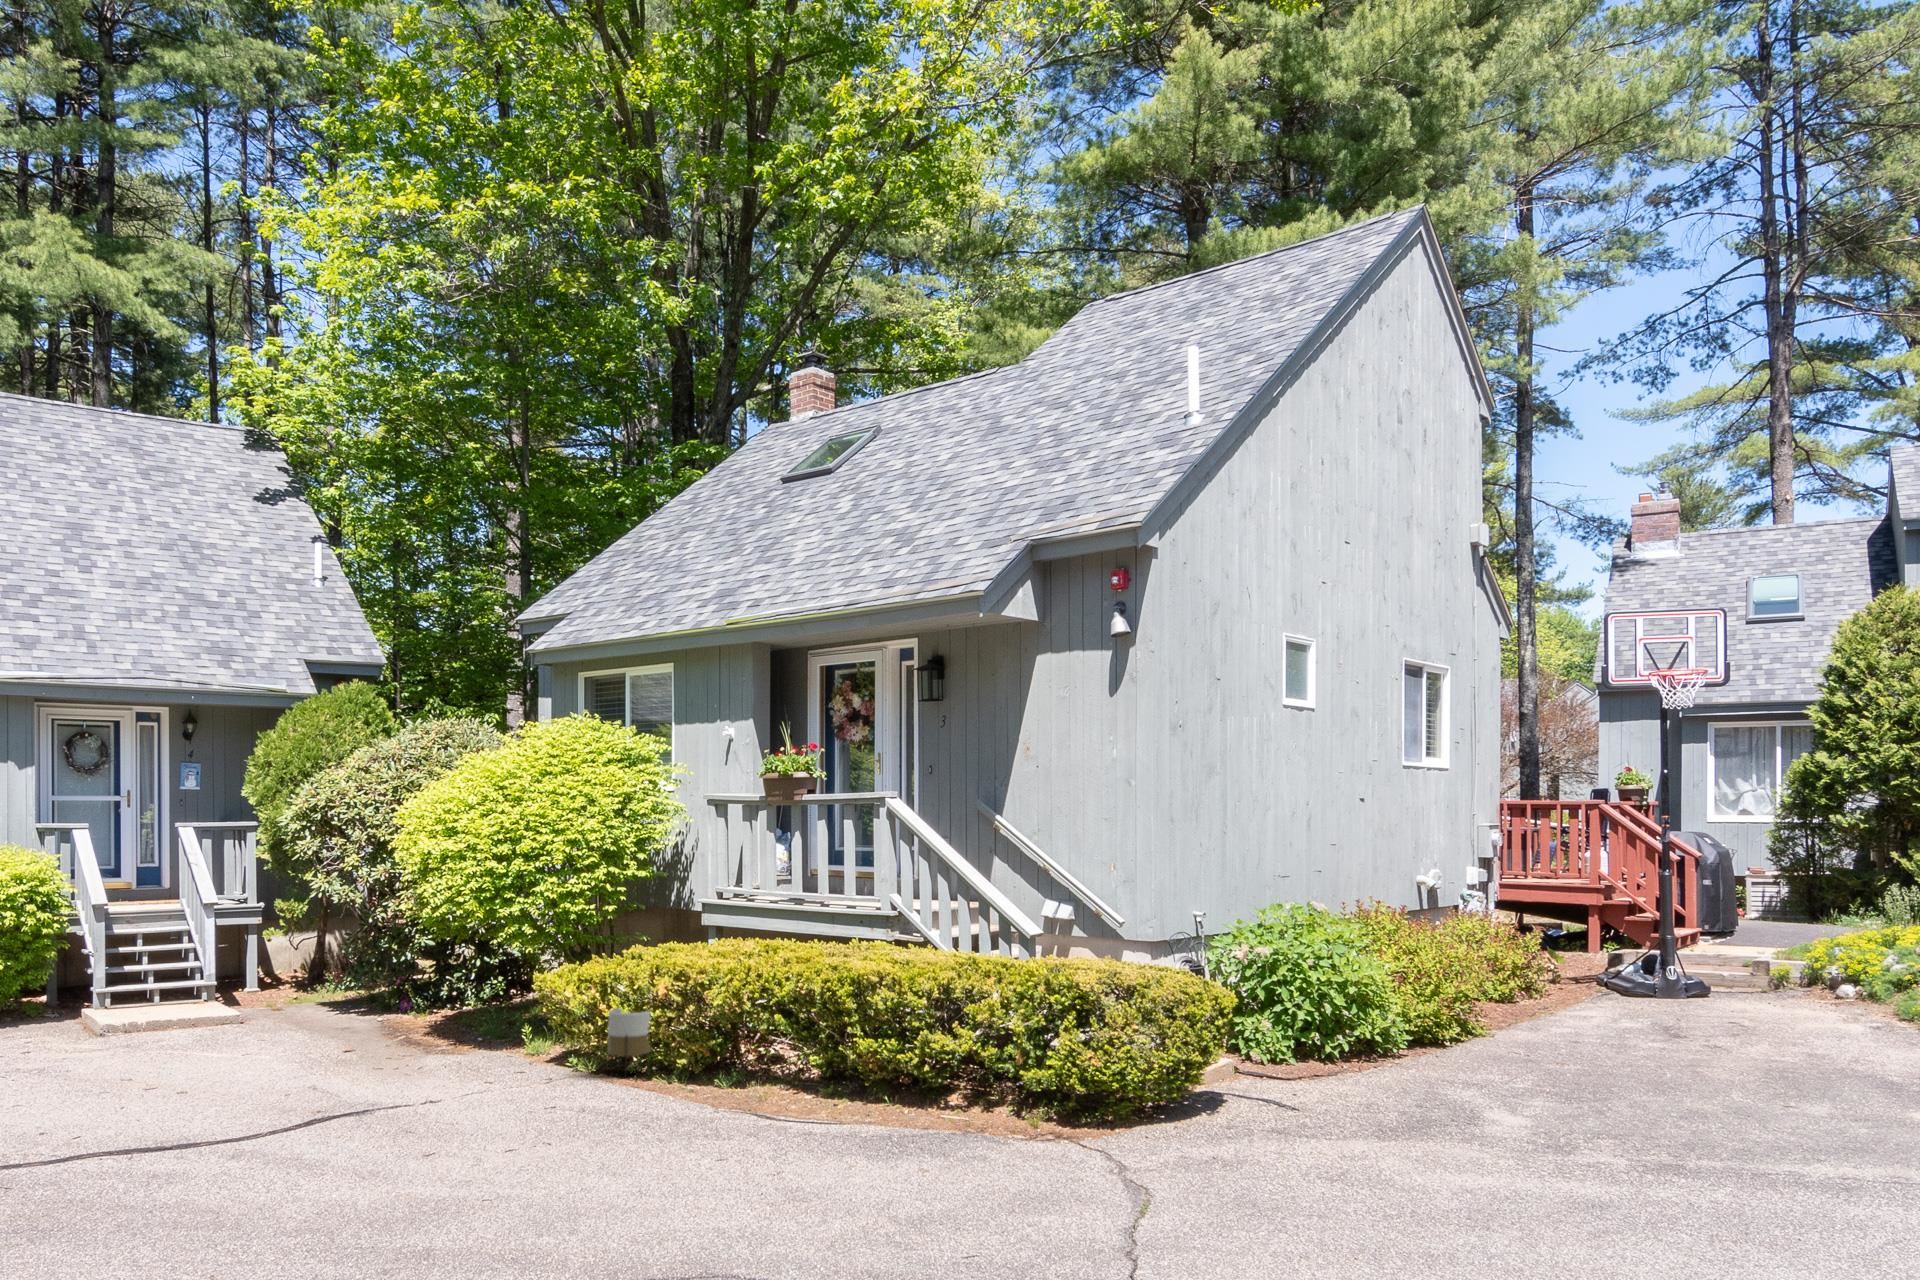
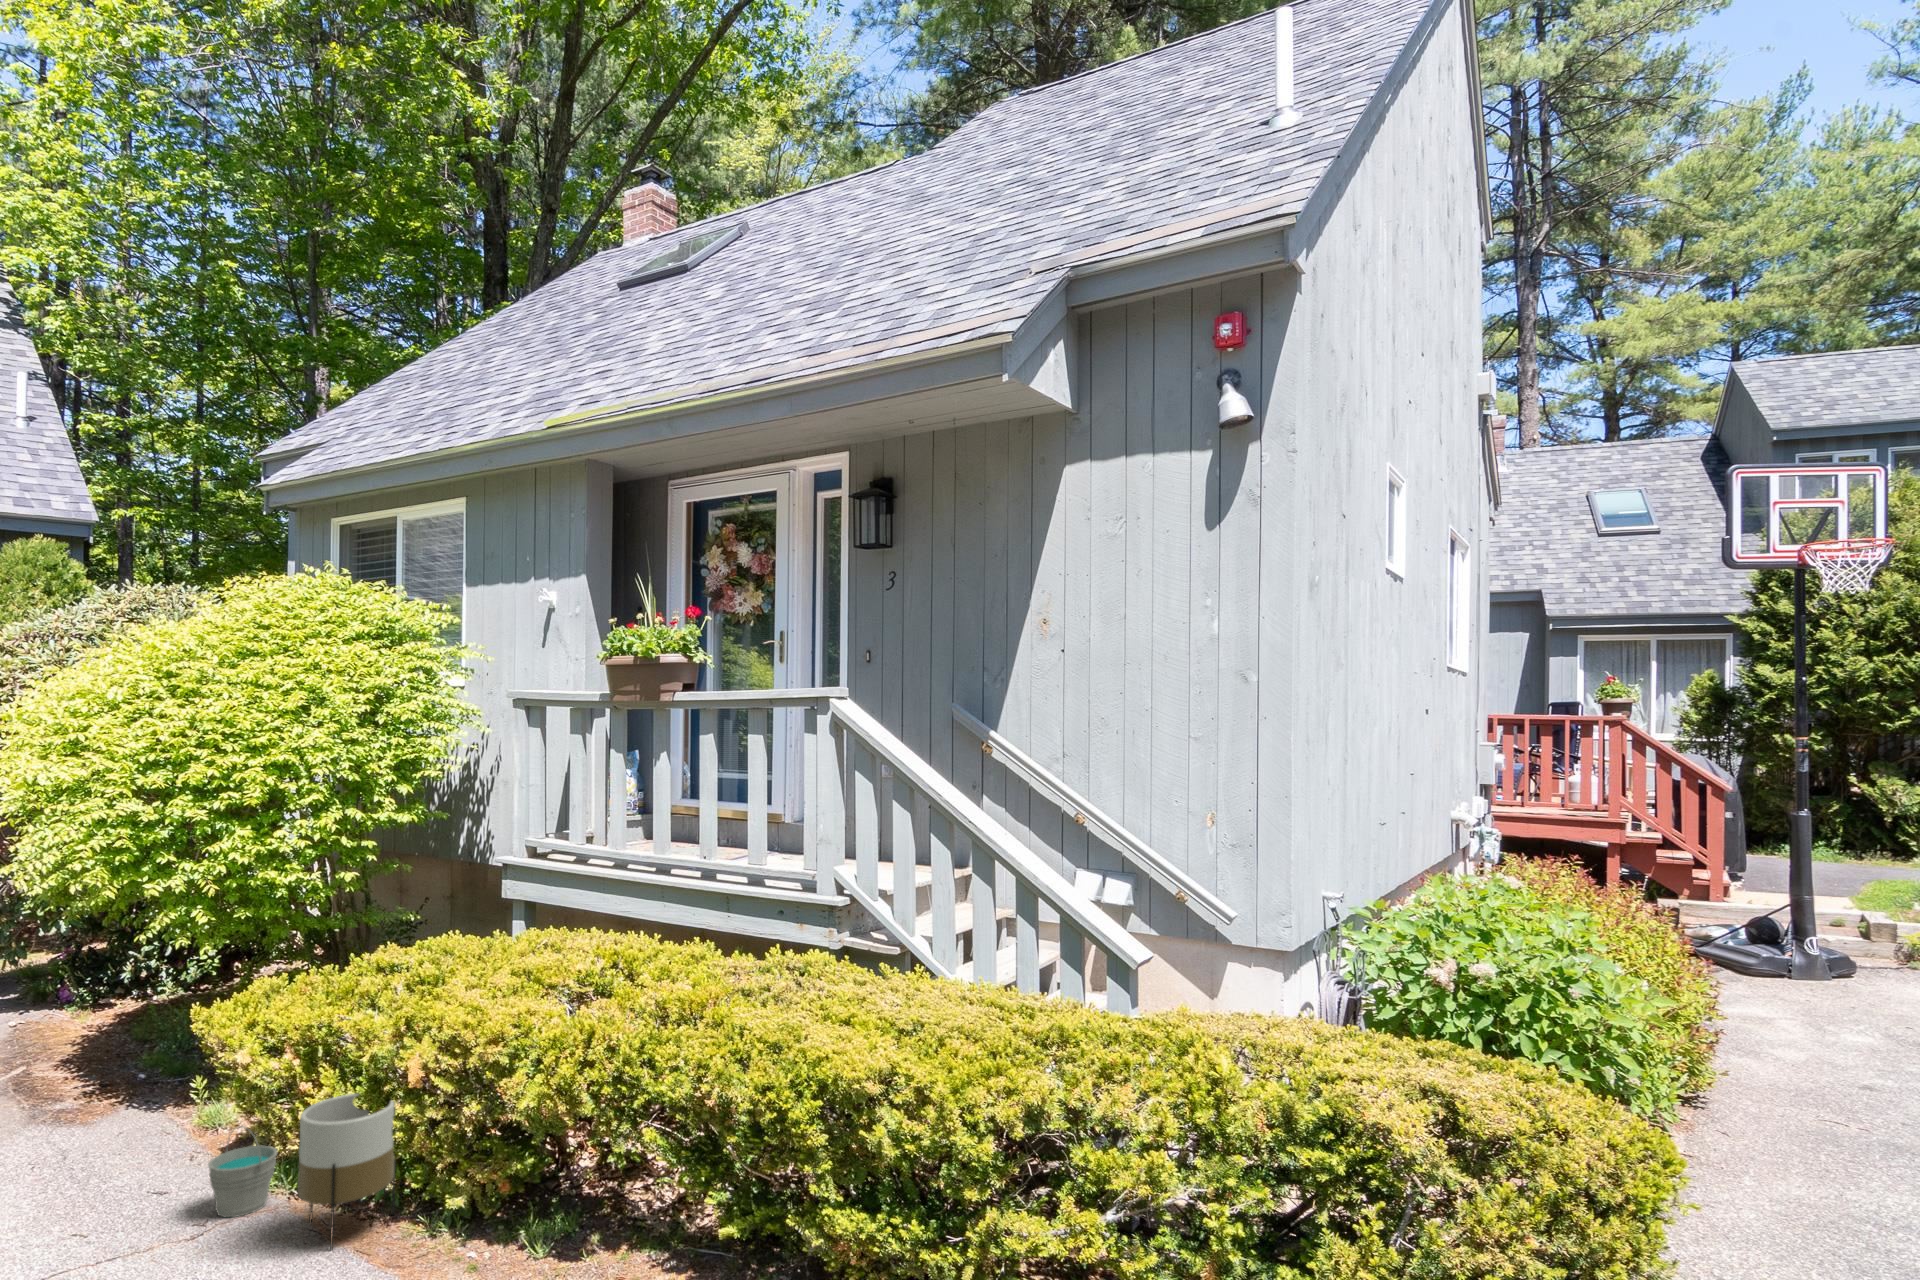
bucket: none [559,1025,592,1070] -> present [208,1130,277,1217]

